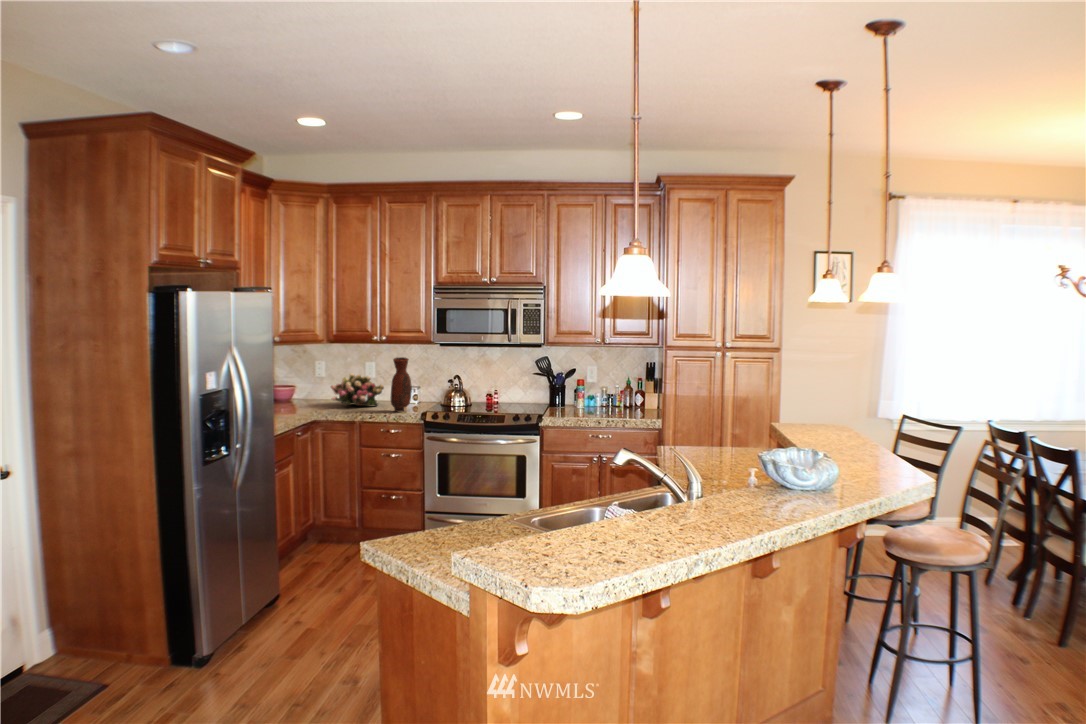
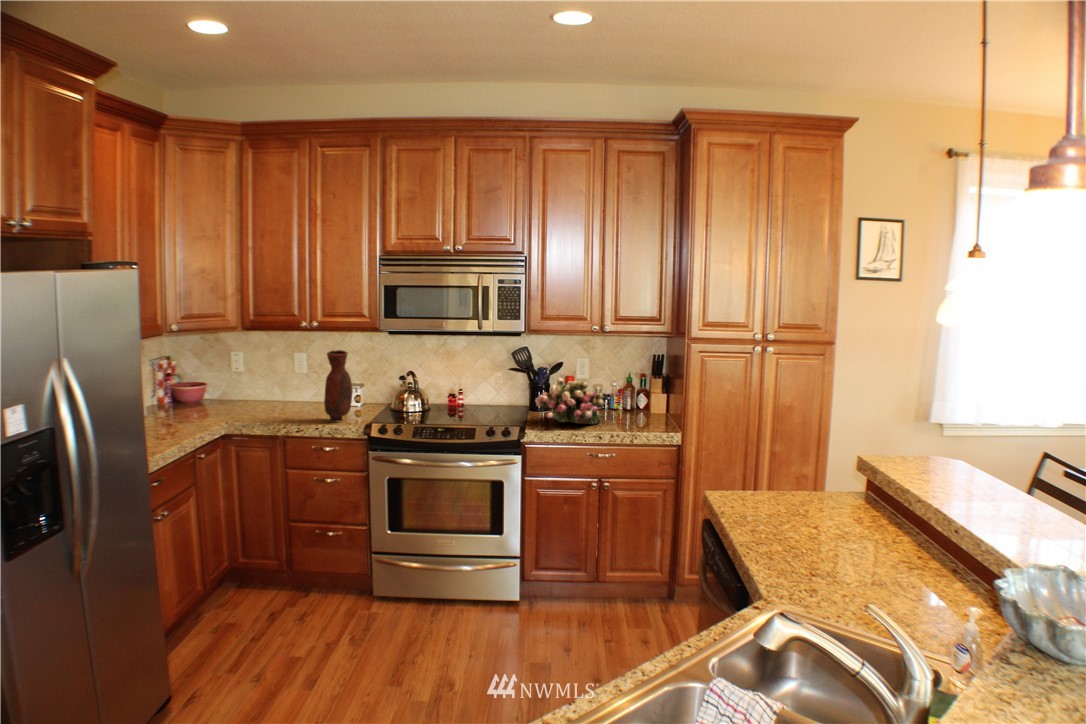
flower arrangement: present [331,373,384,406] -> present [535,378,604,424]

